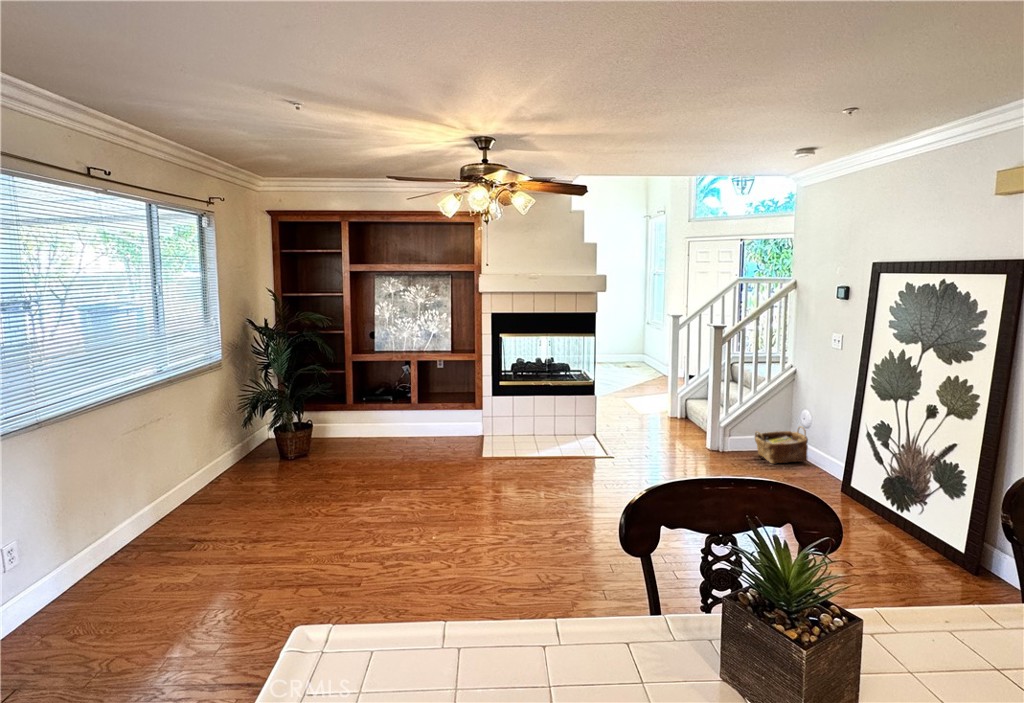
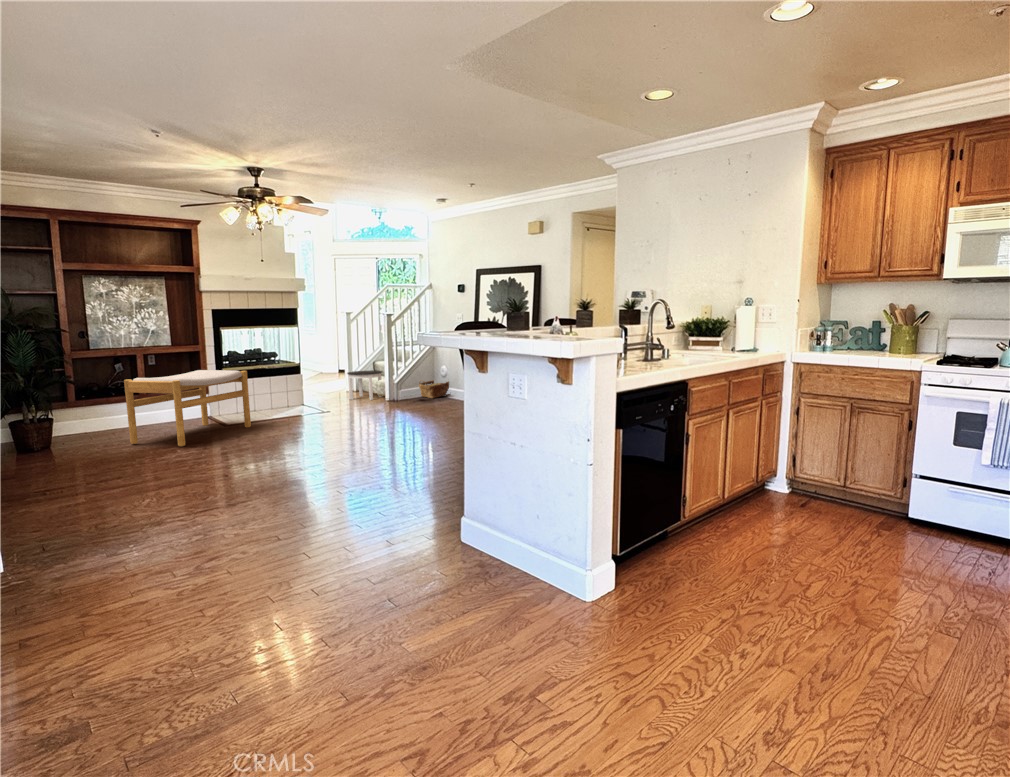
footstool: none [353,391,490,497] -> present [124,370,251,446]
round table: none [653,400,704,447] -> present [347,370,382,400]

